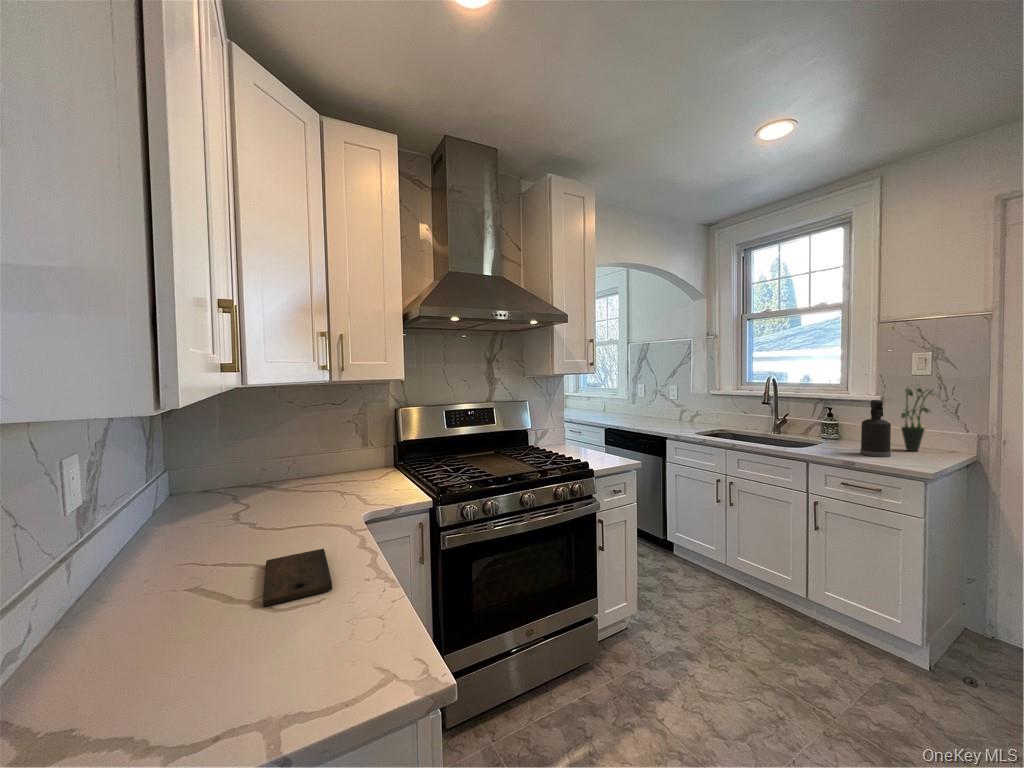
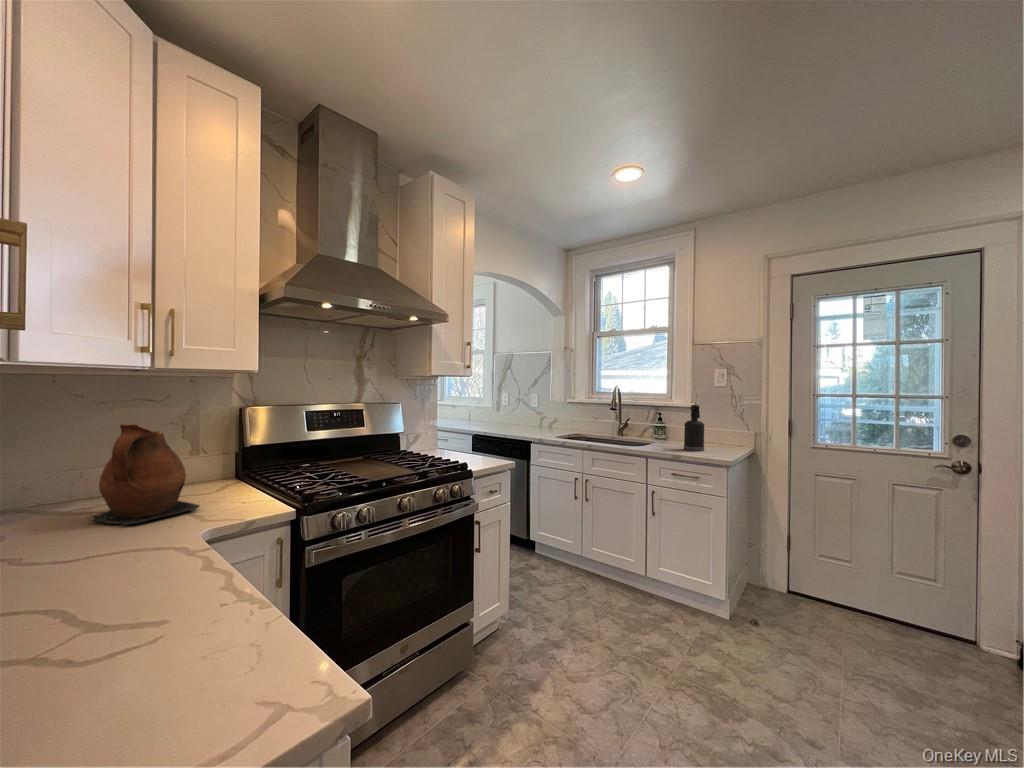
potted plant: present [901,385,937,451] -> none [709,393,734,447]
ceramic pitcher: none [292,427,364,504] -> present [92,424,199,525]
cutting board: present [263,549,332,606] -> none [60,574,179,657]

